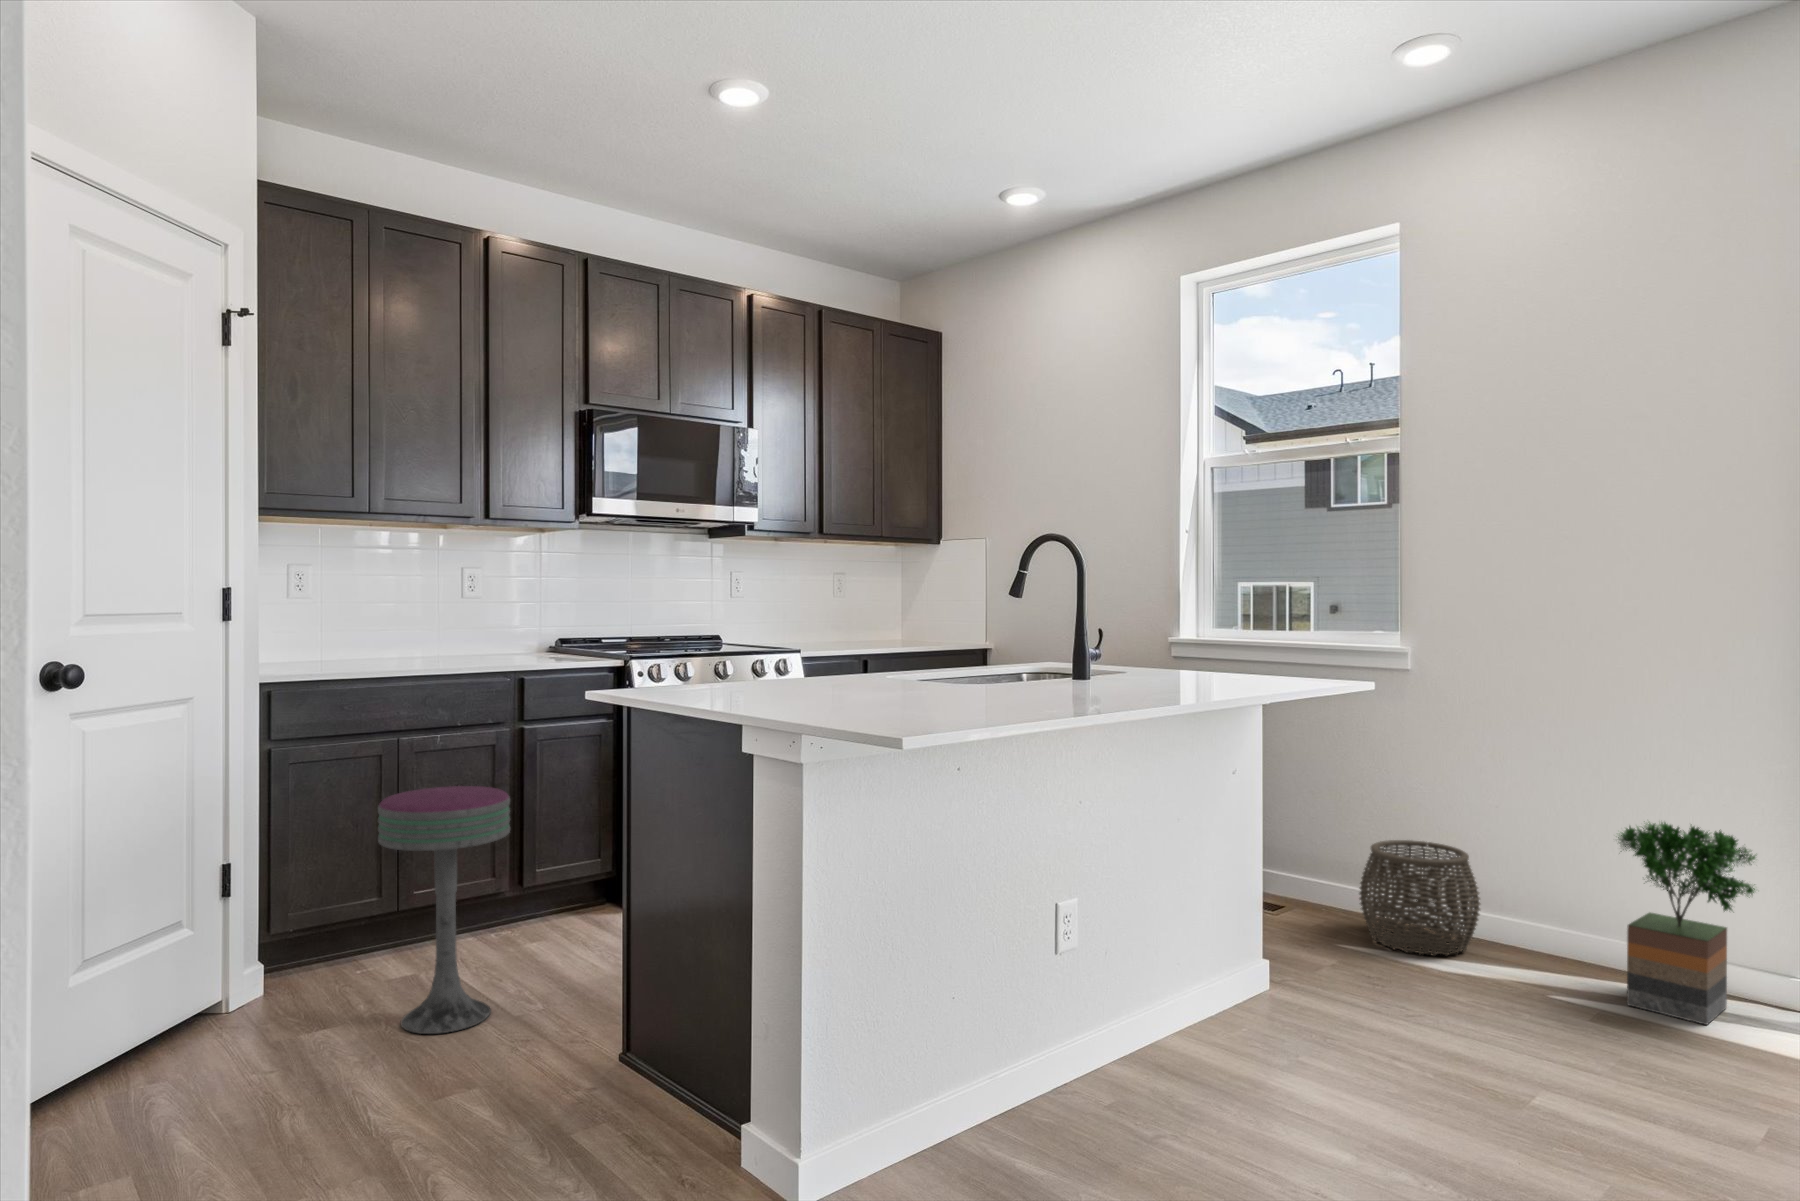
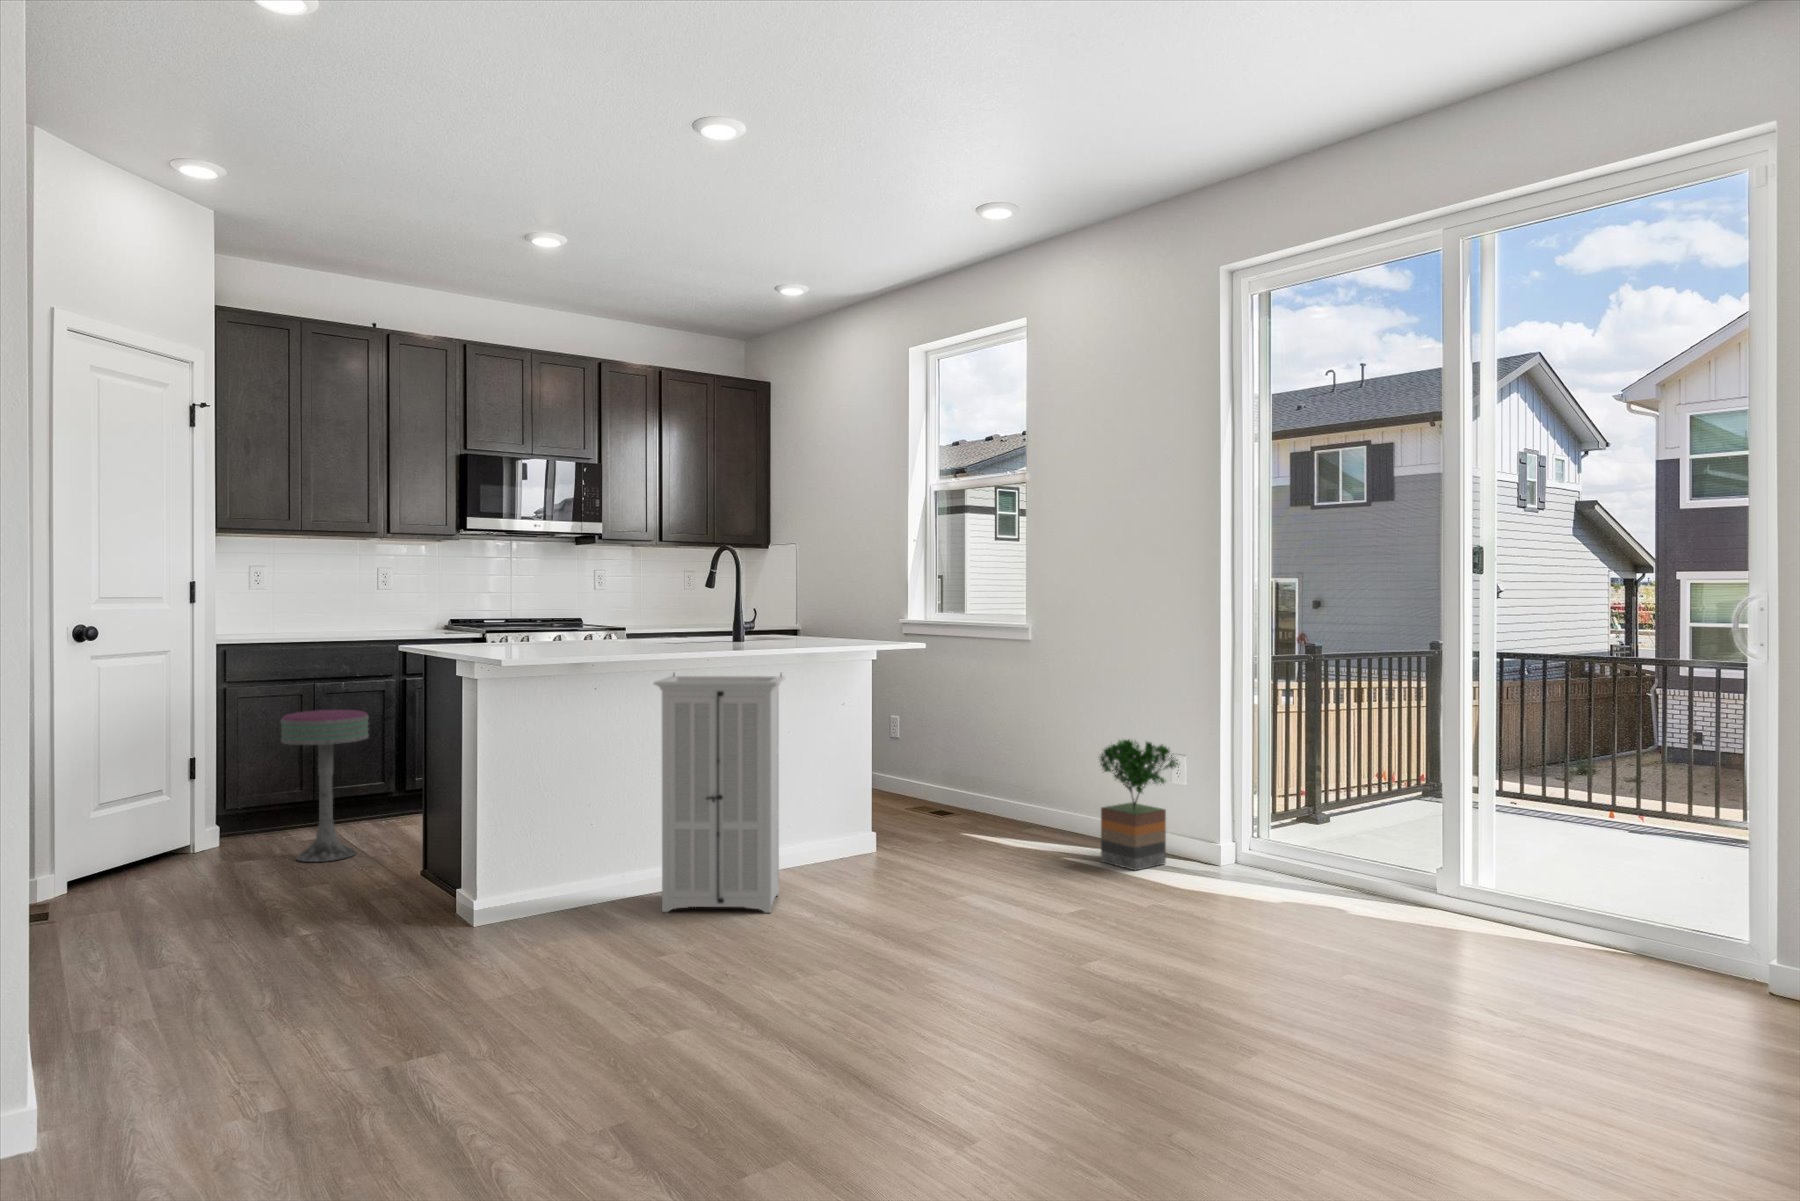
storage cabinet: none [1070,739,1302,1158] -> present [654,674,785,913]
woven basket: present [1359,840,1480,956] -> none [976,762,1055,839]

